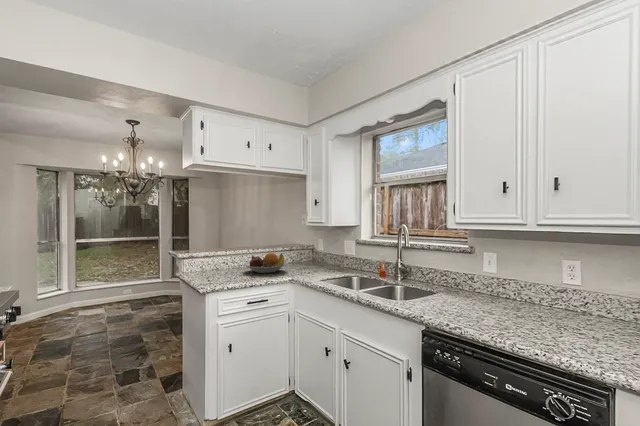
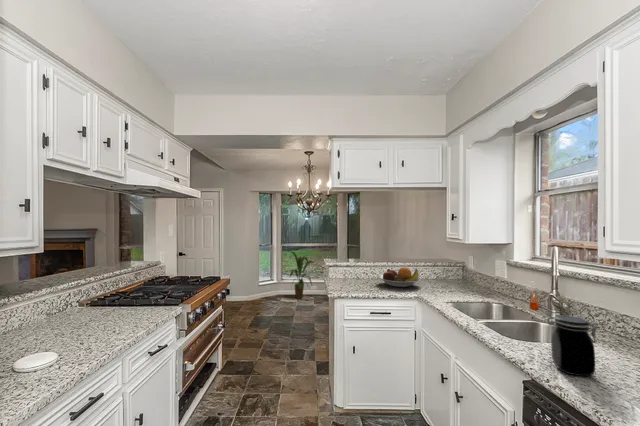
house plant: none [88,248,134,309] -> present [290,252,315,298]
jar: none [426,272,457,314] -> present [548,315,597,376]

